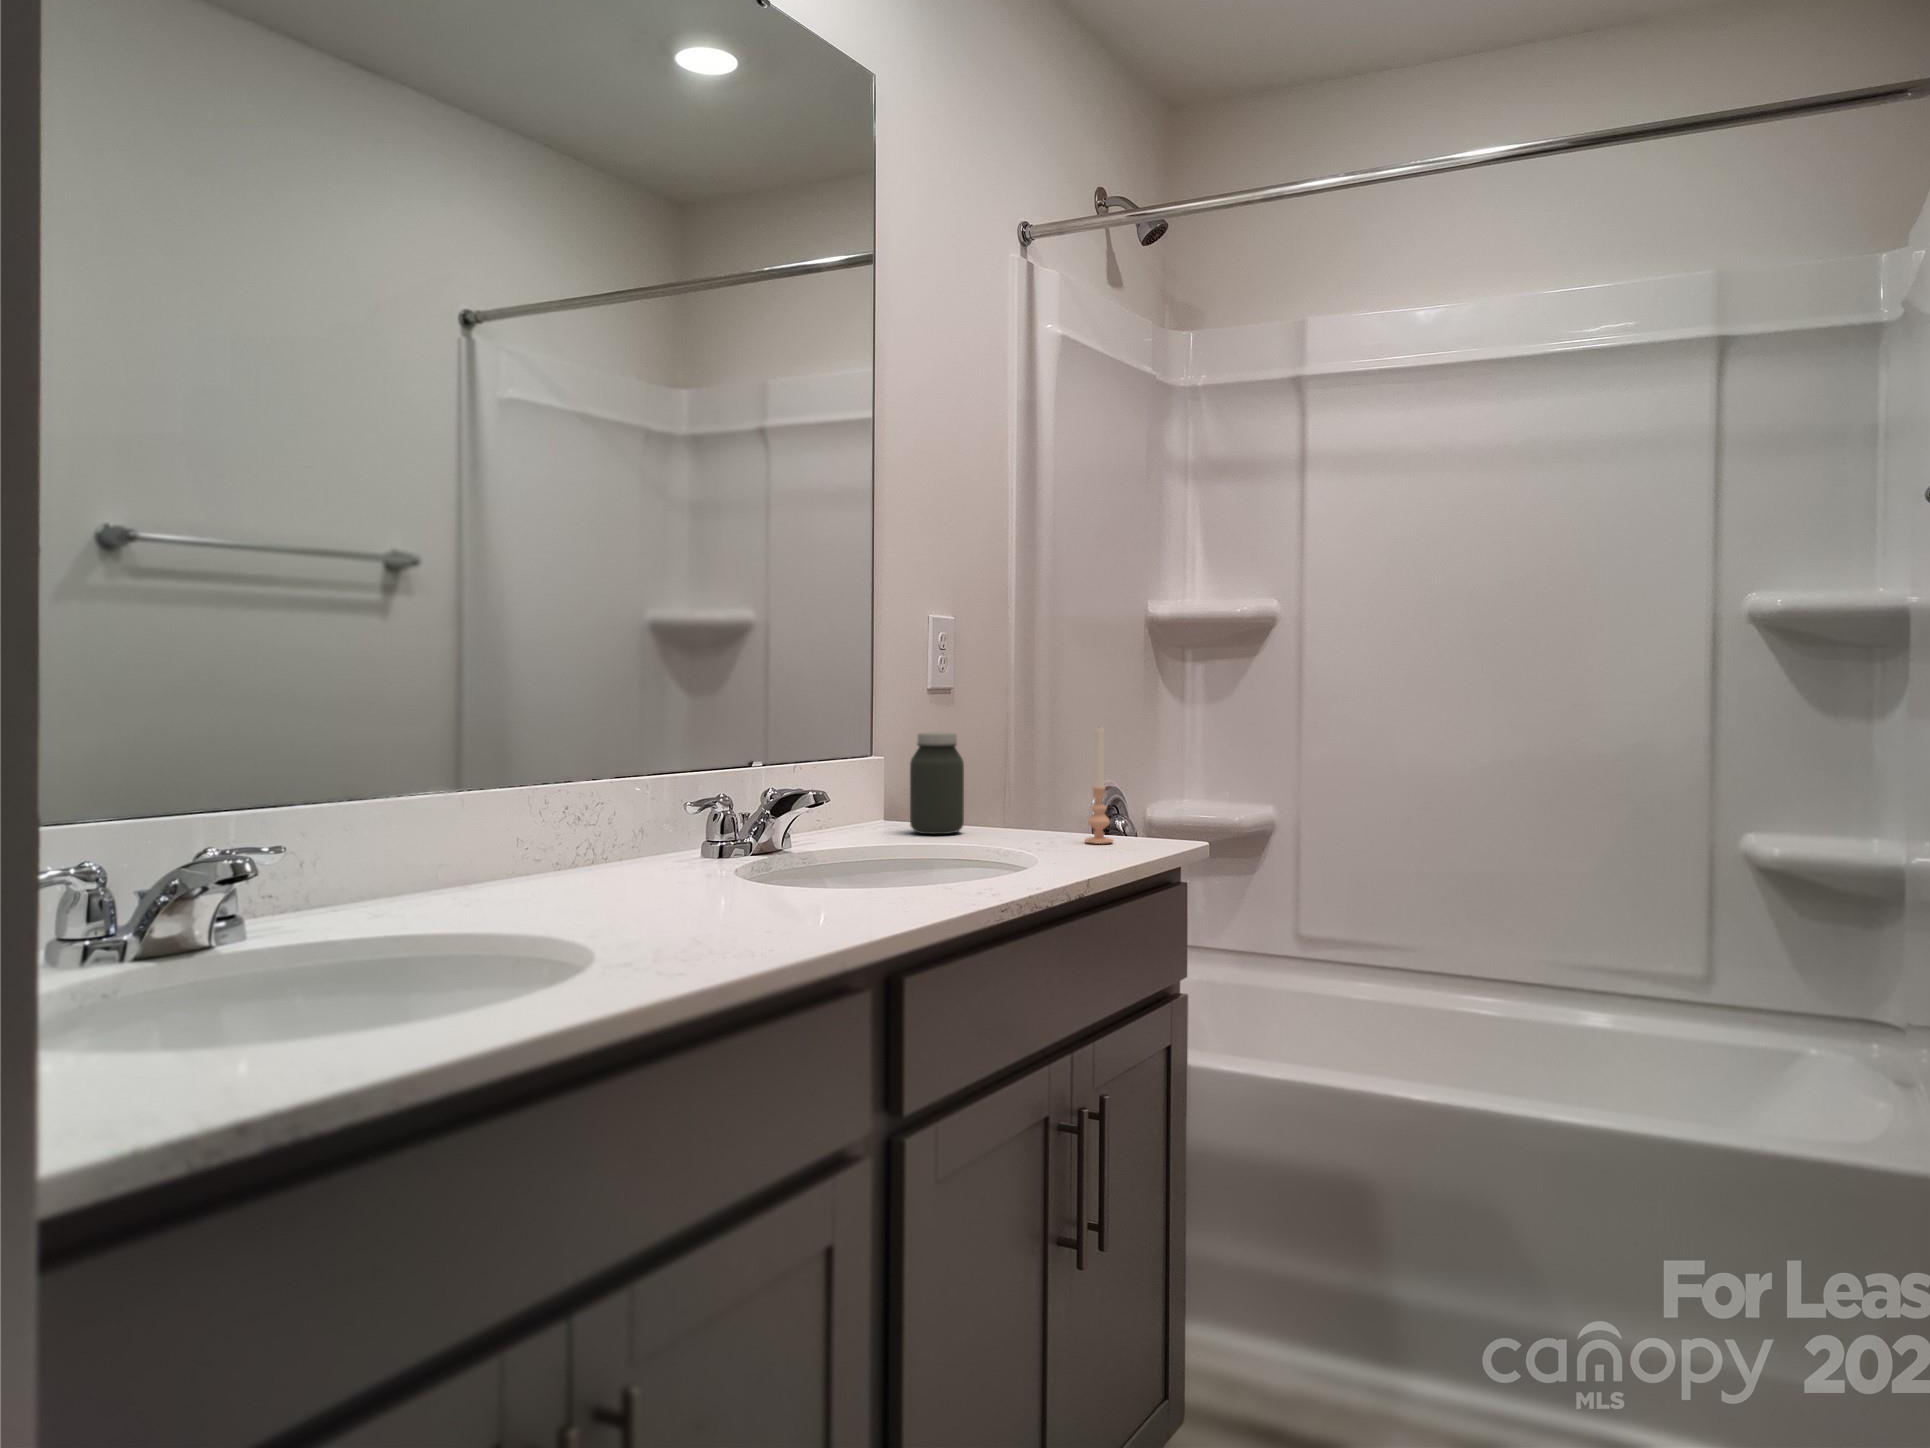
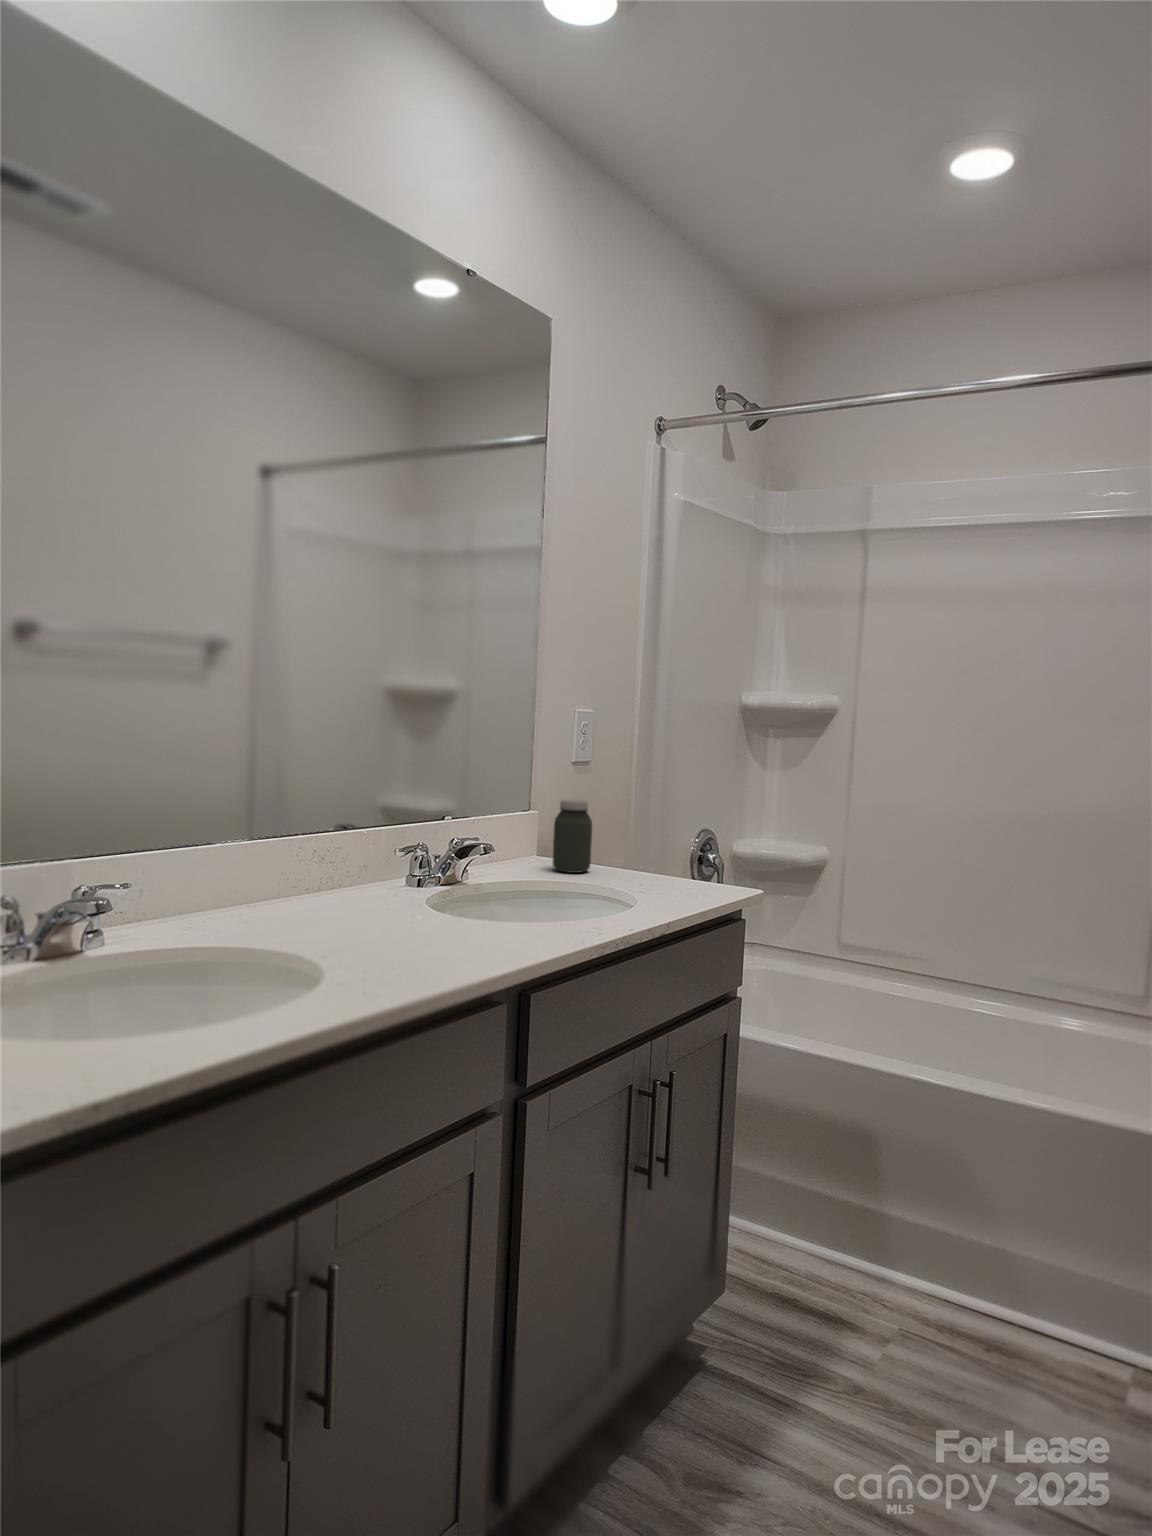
candle: present [1085,728,1113,844] -> none [674,805,694,889]

